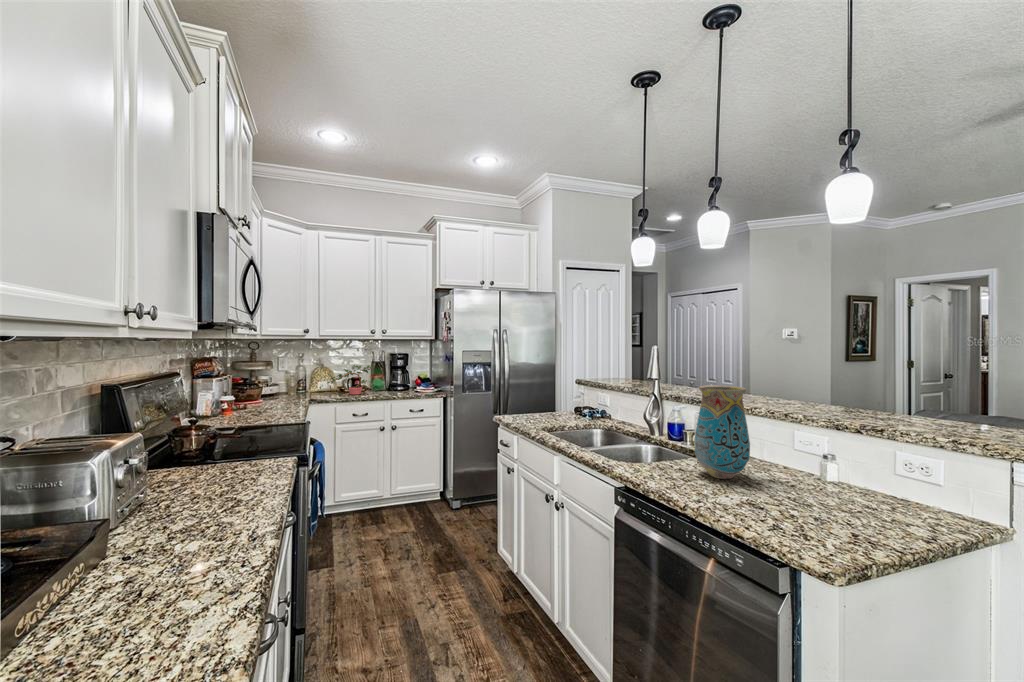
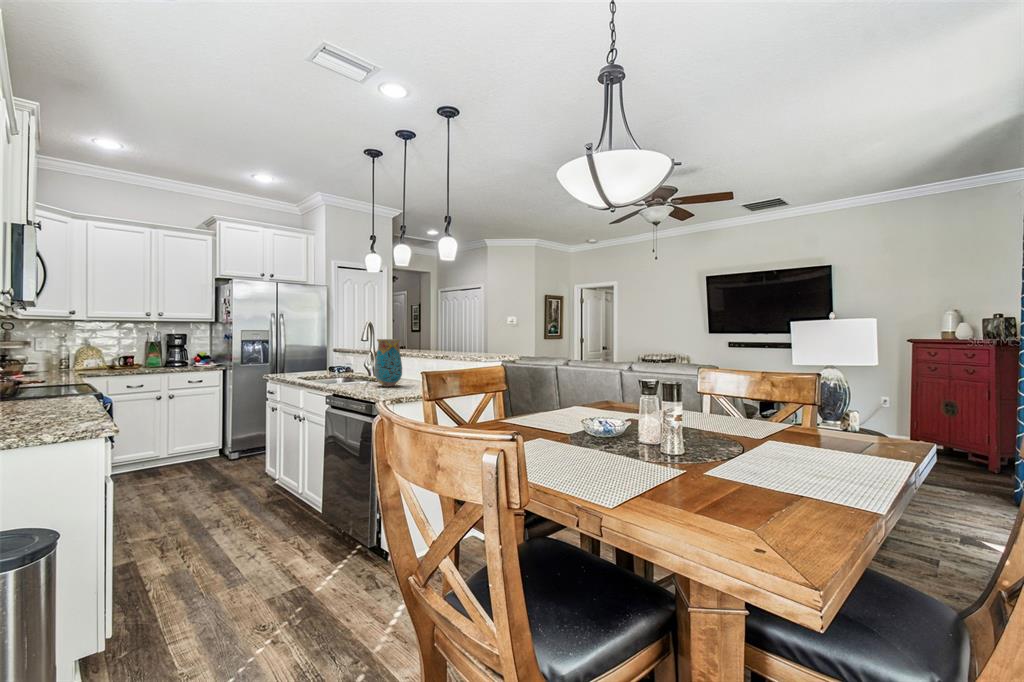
potted plant: present [327,365,372,395] -> none [97,342,150,369]

